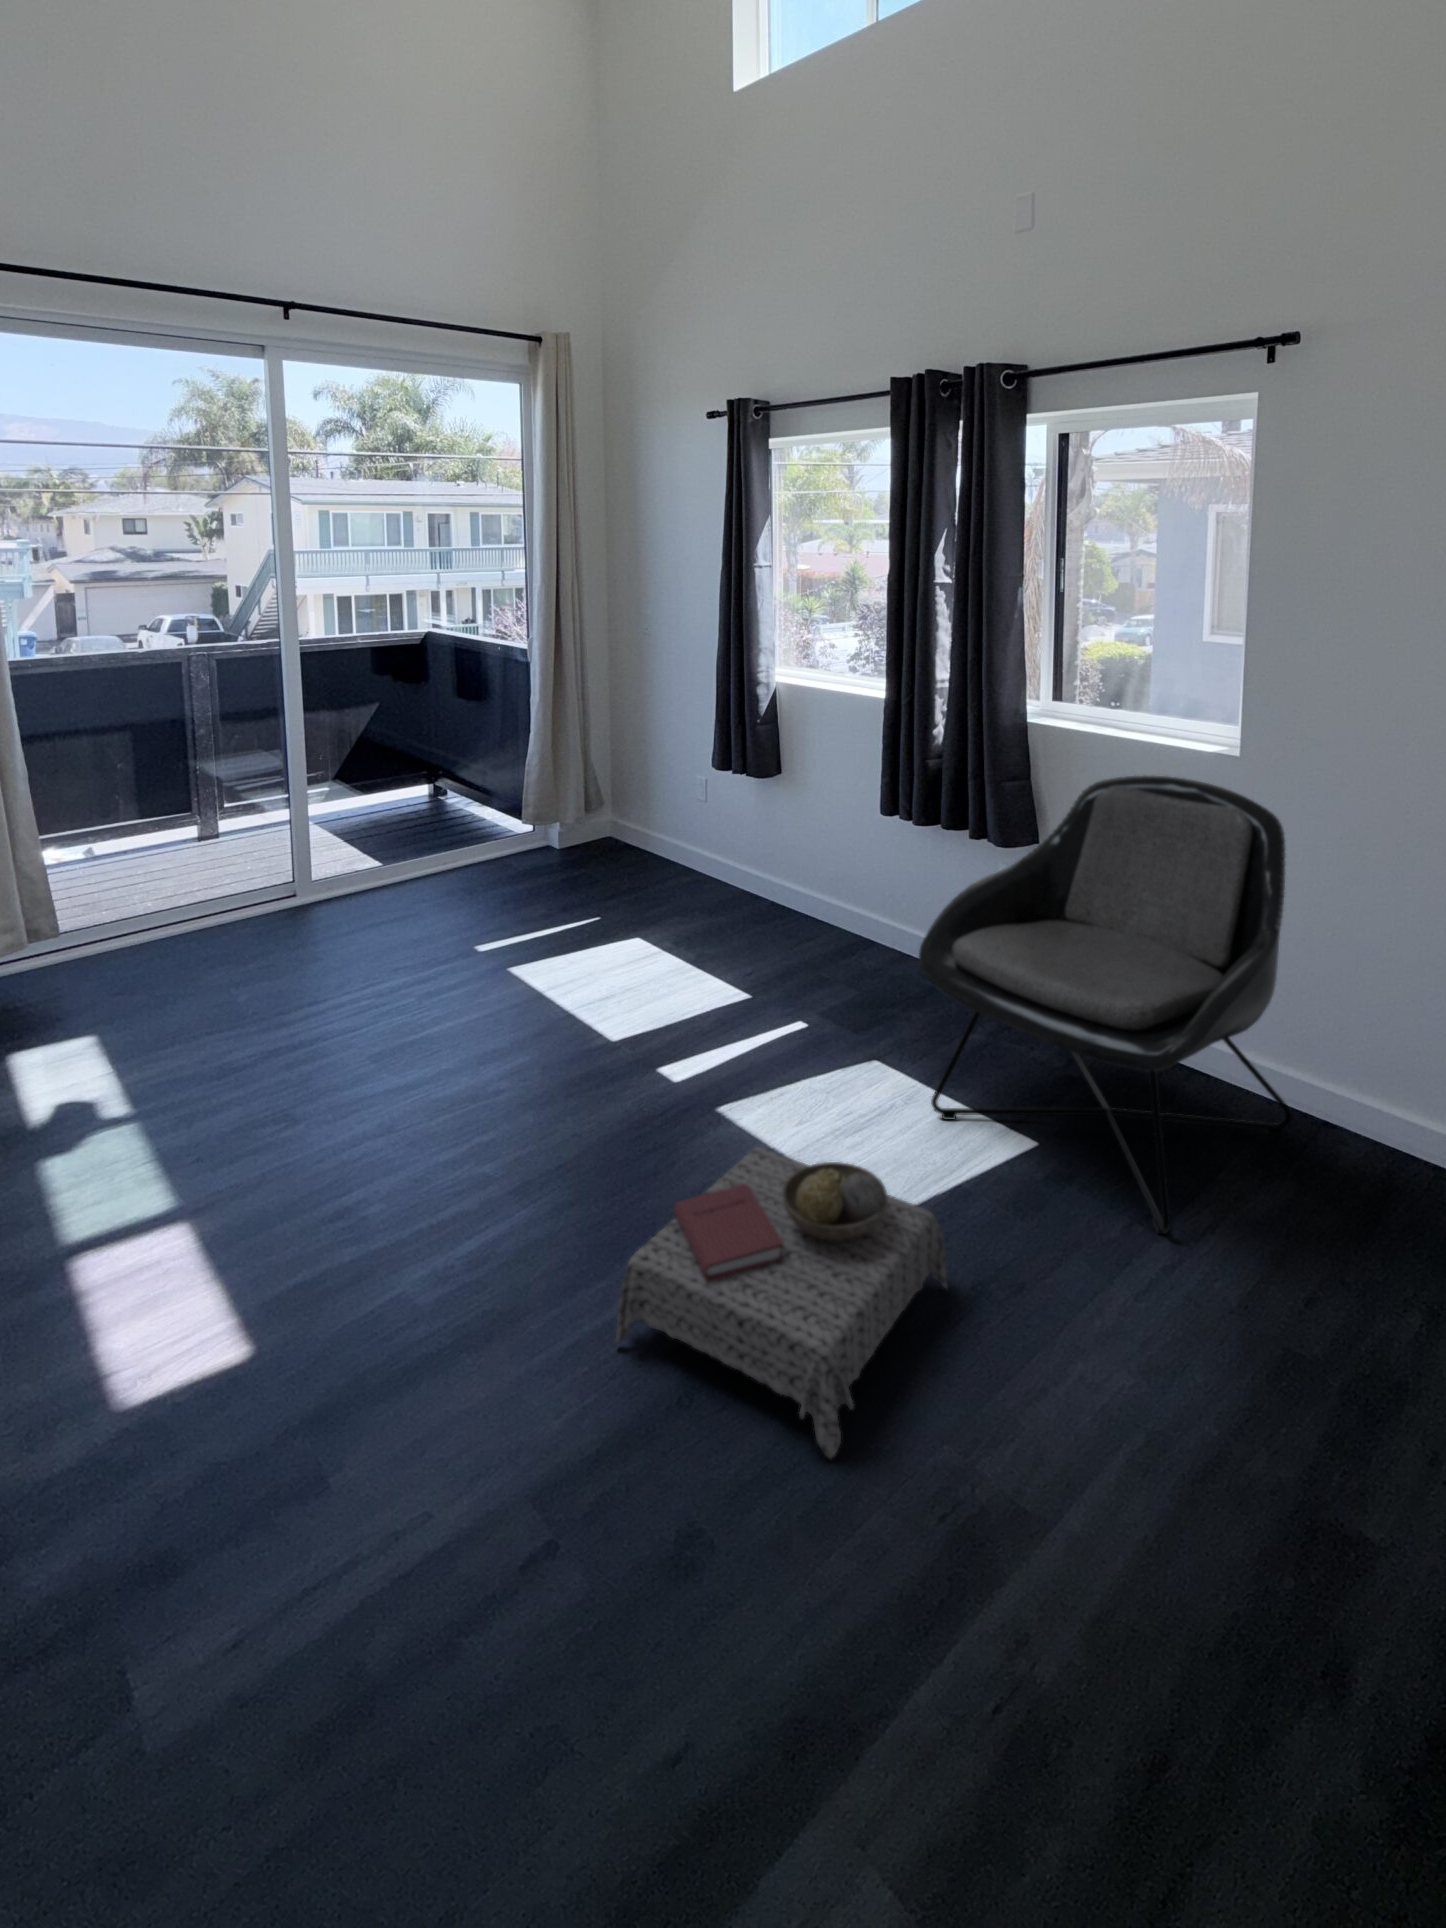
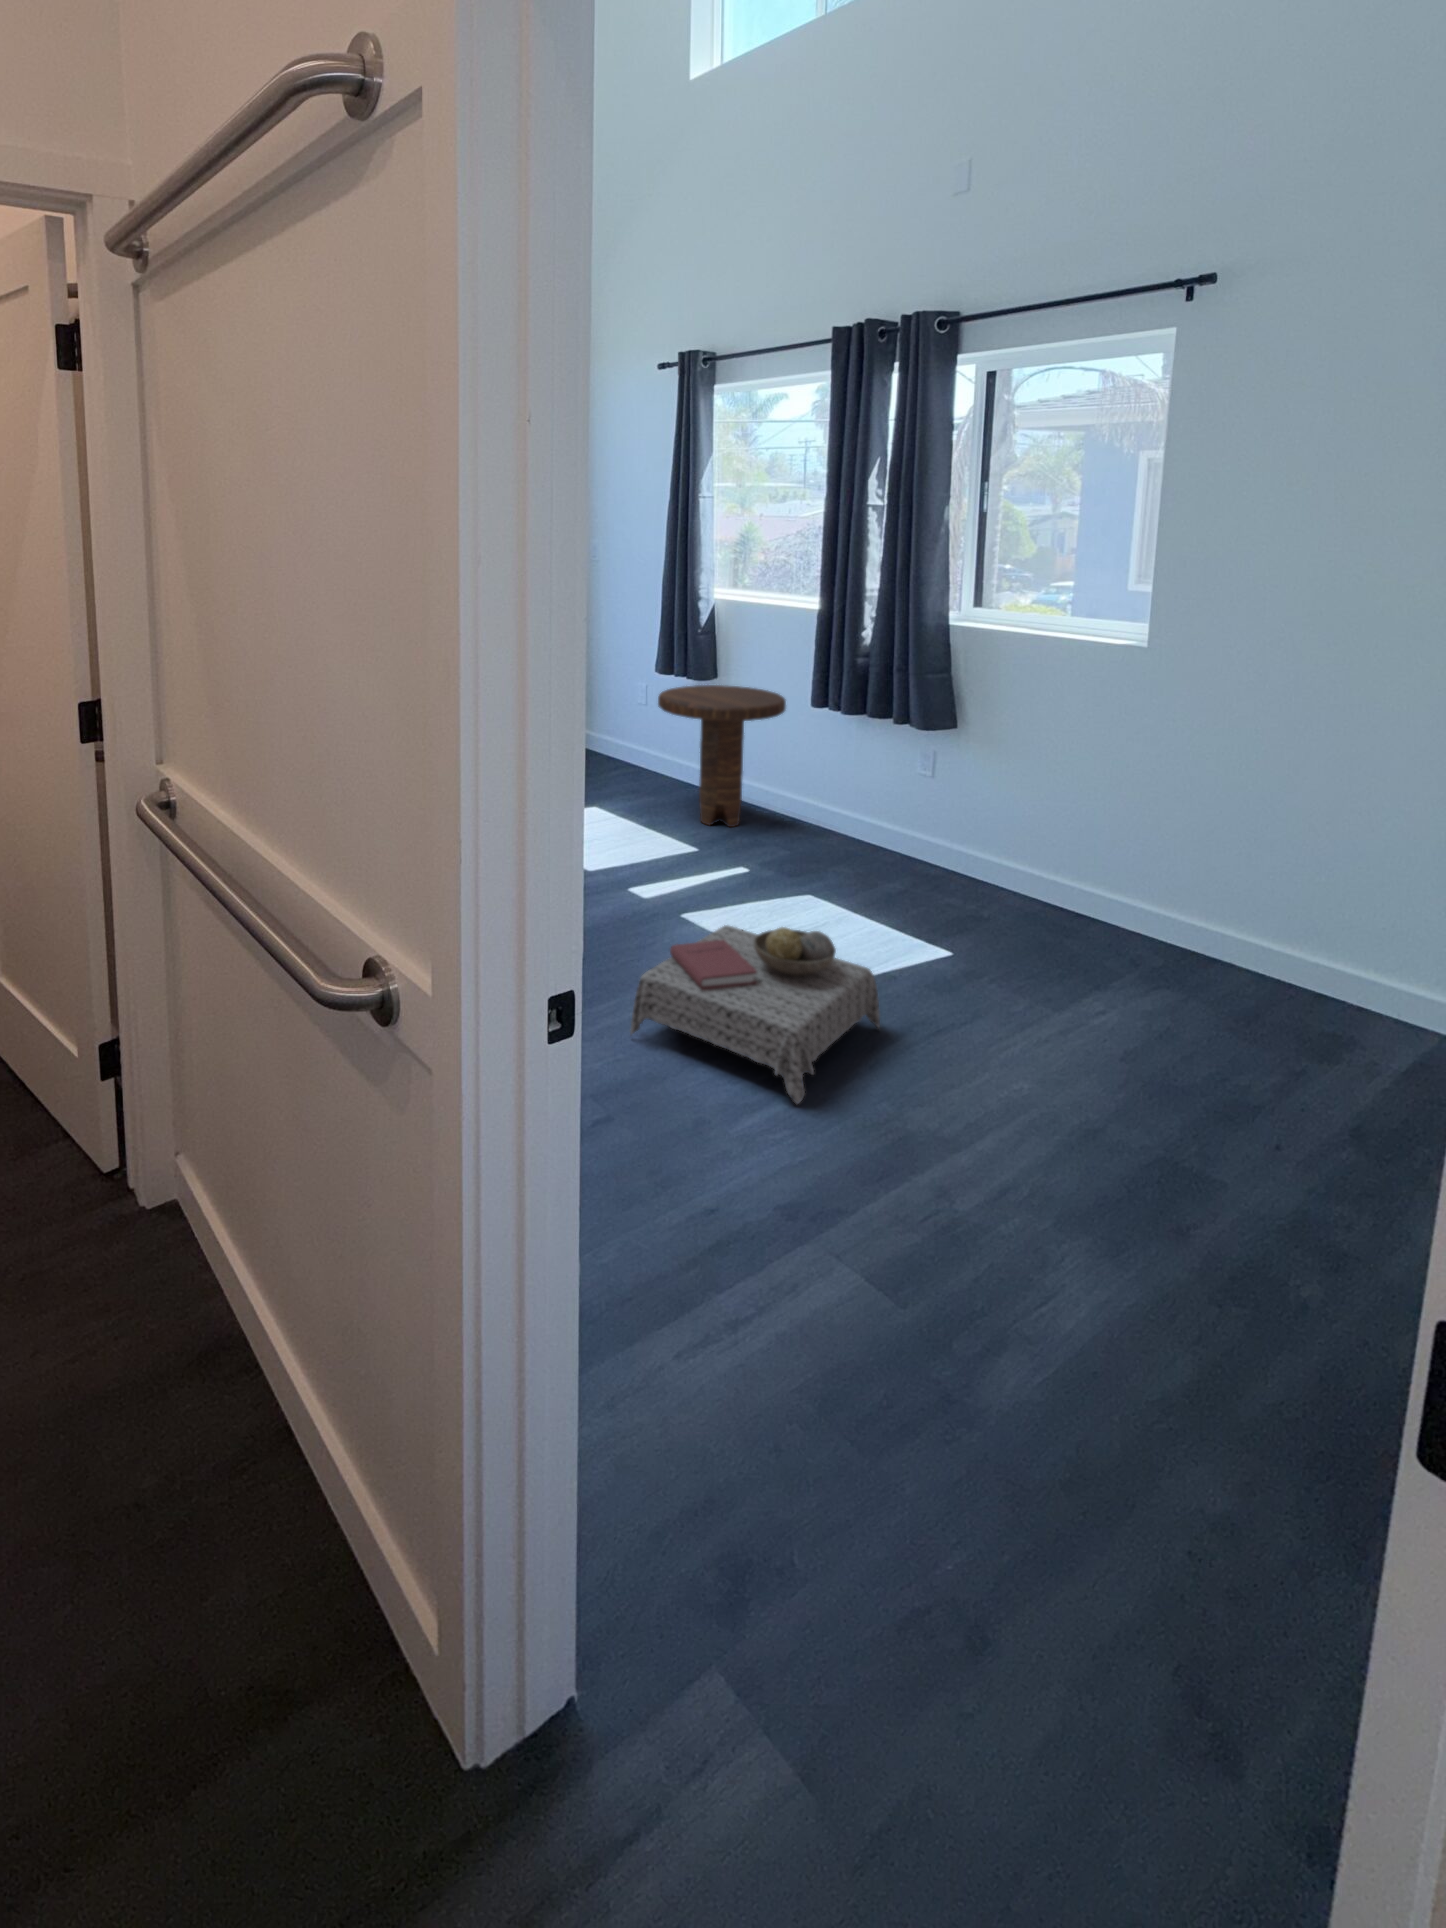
lounge chair: present [919,775,1292,1234] -> none [854,665,1186,1014]
side table: none [706,785,852,958] -> present [658,685,786,827]

